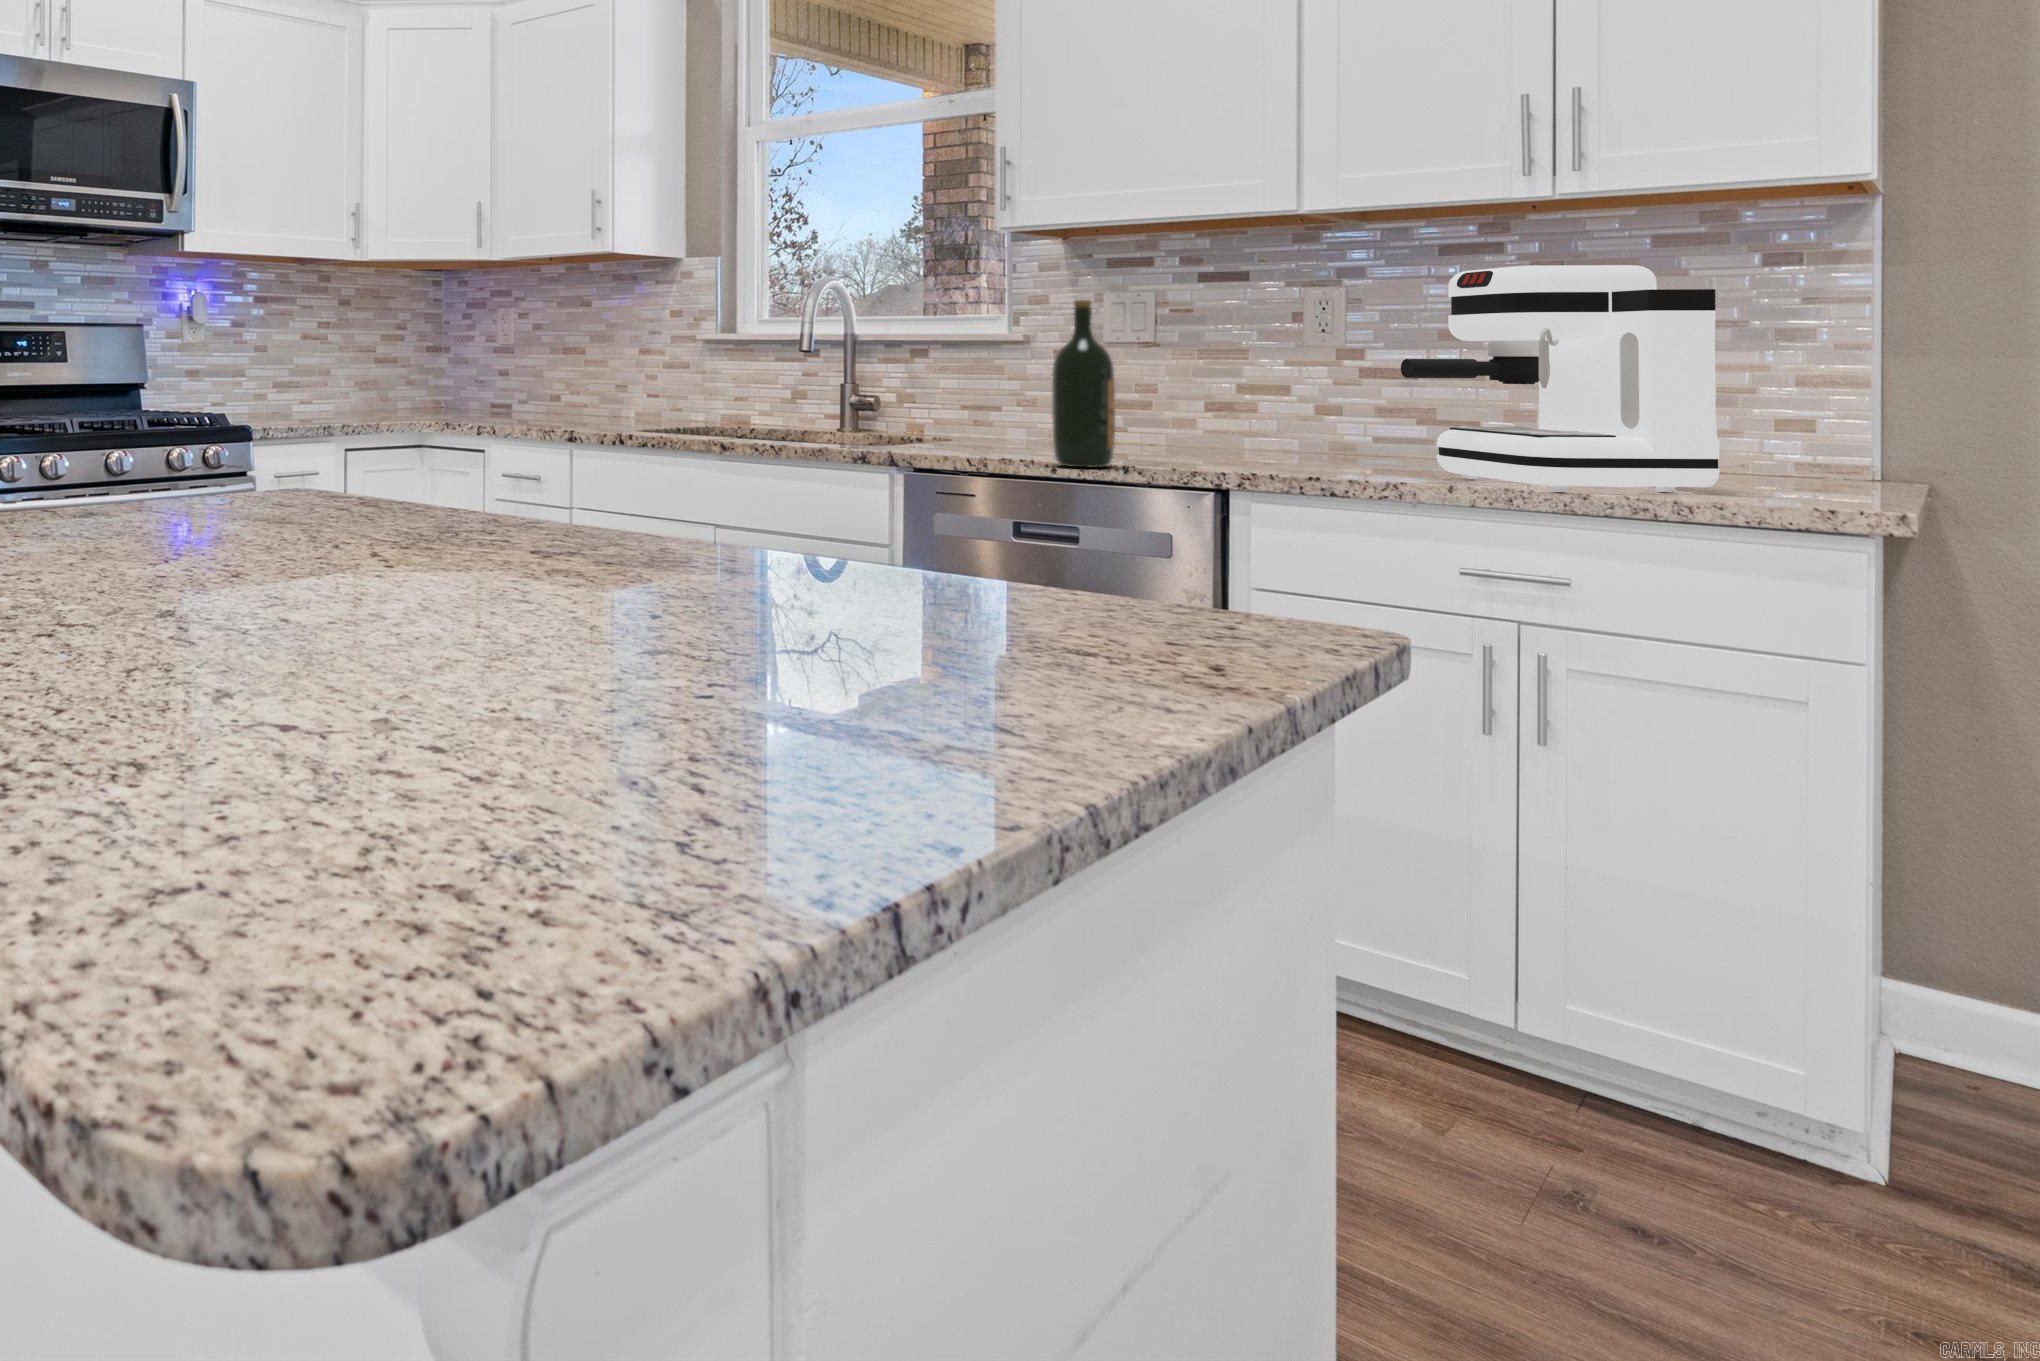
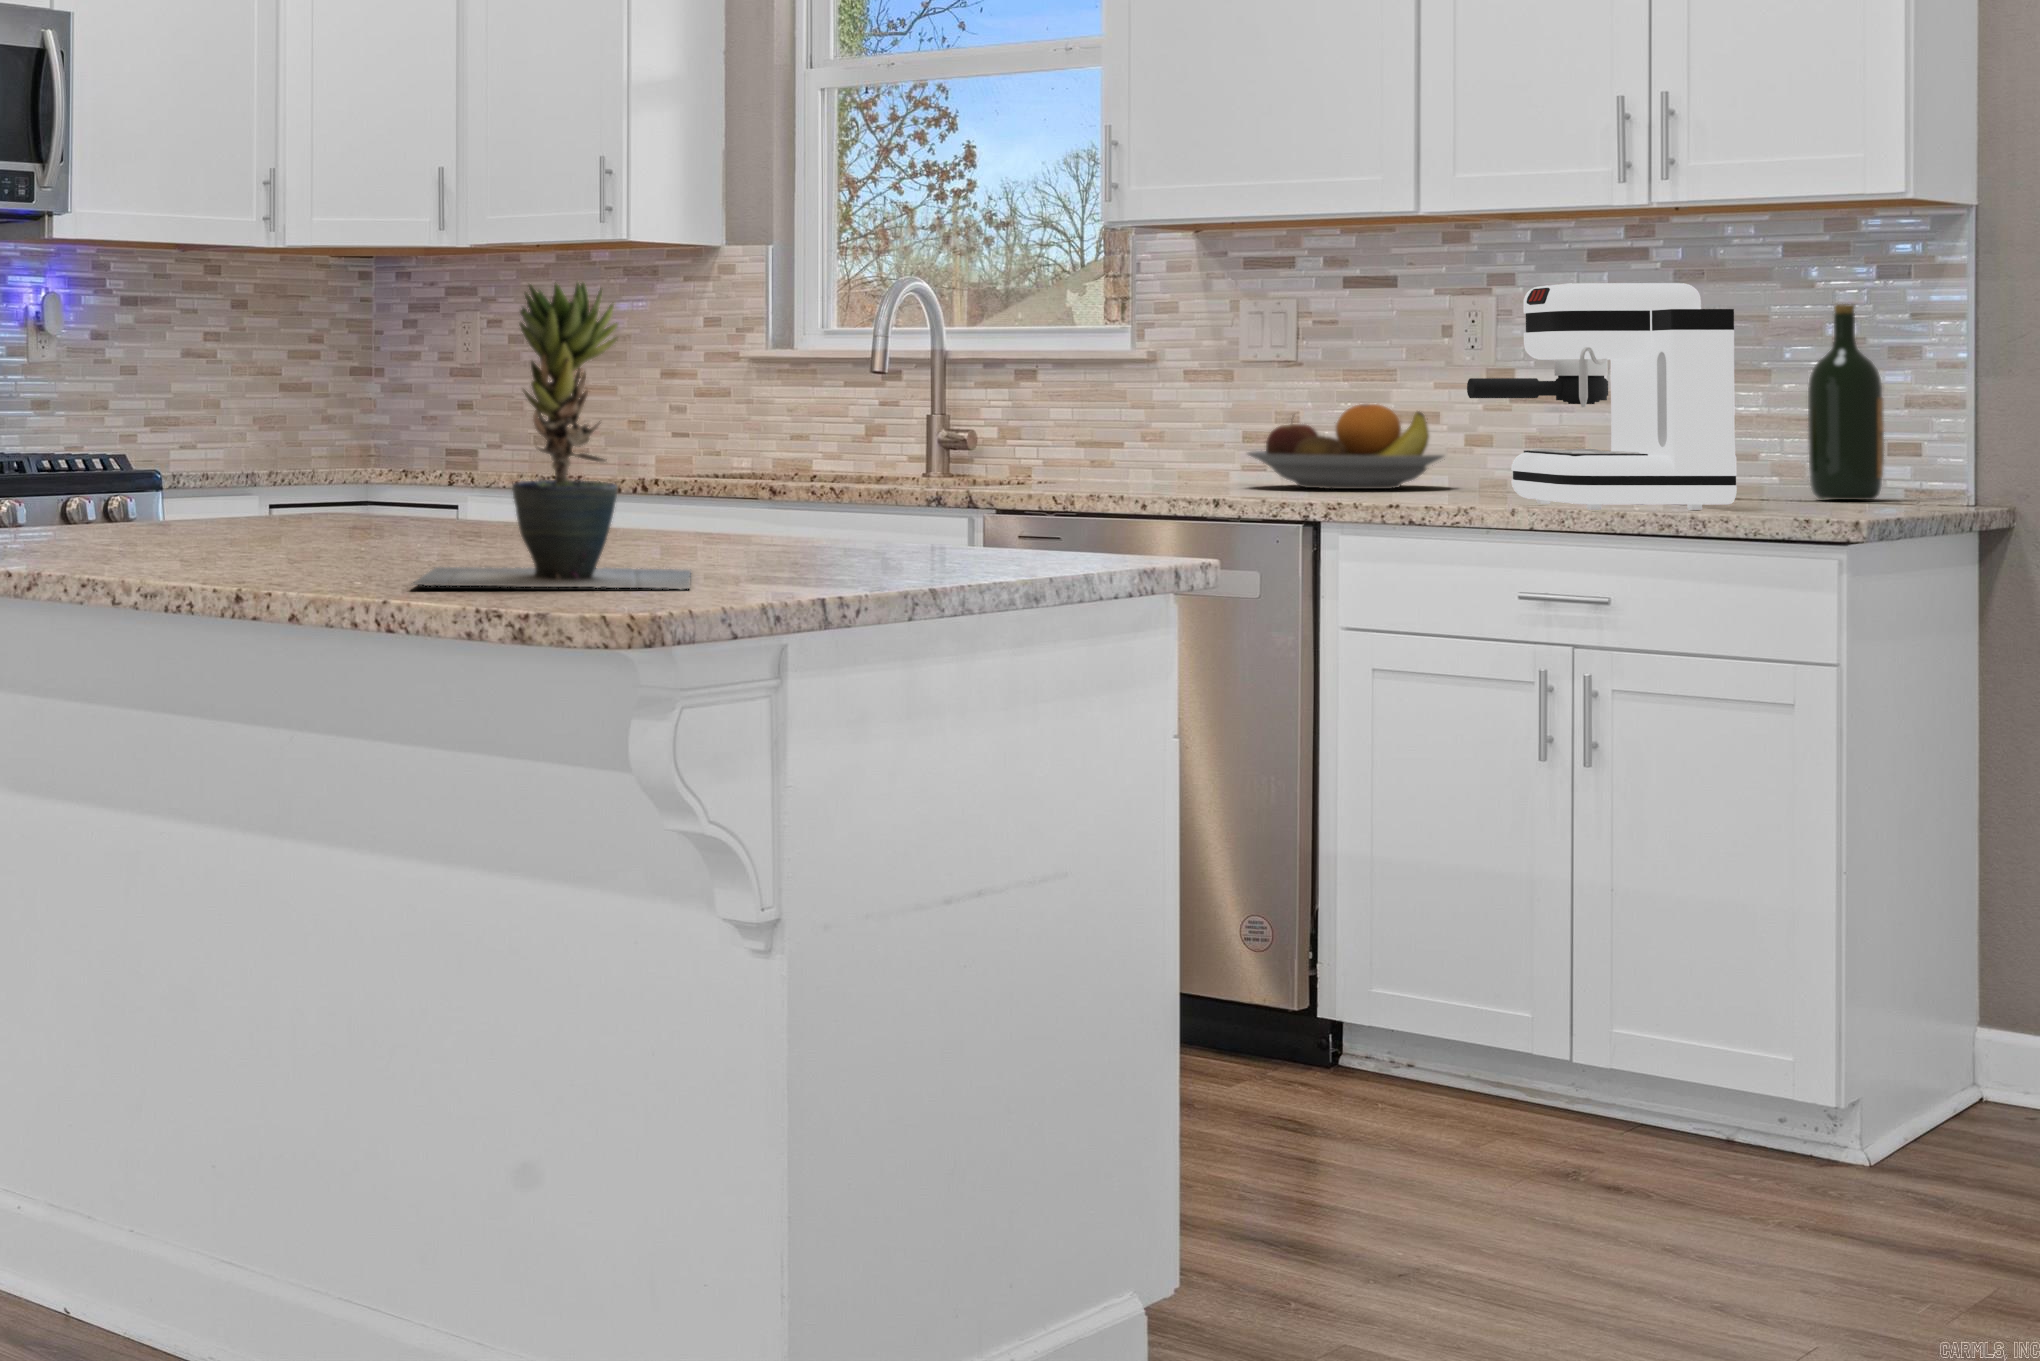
potted plant: none [54,189,629,813] -> present [412,283,691,589]
wine bottle: present [1052,300,1115,467] -> present [1808,304,1884,500]
fruit bowl: none [1115,378,1302,451] -> present [1248,404,1443,489]

